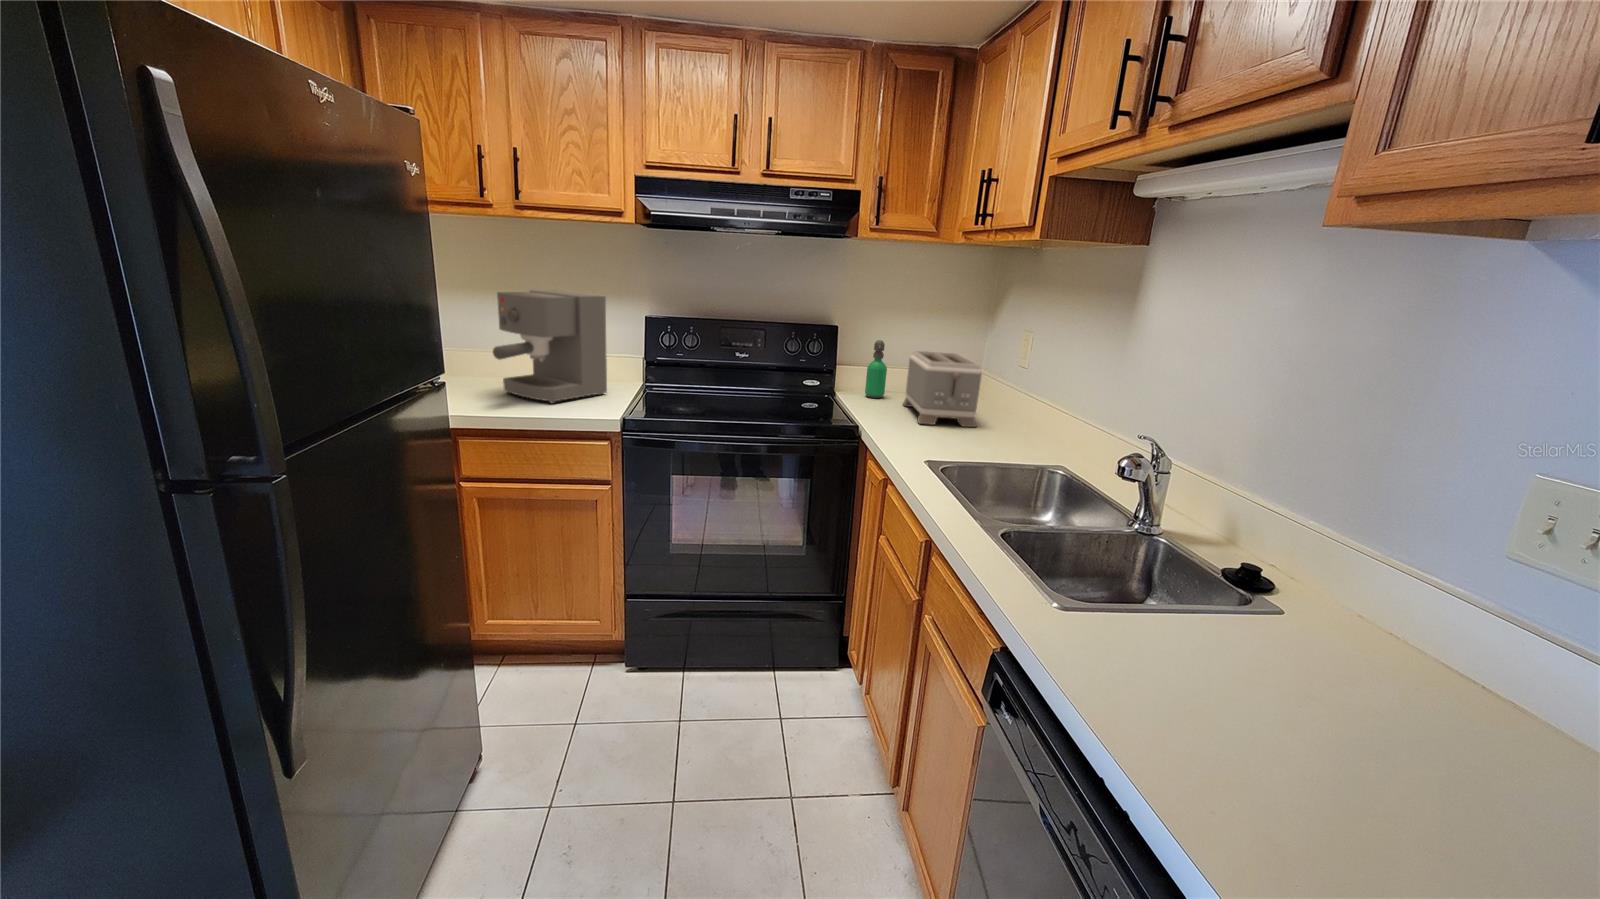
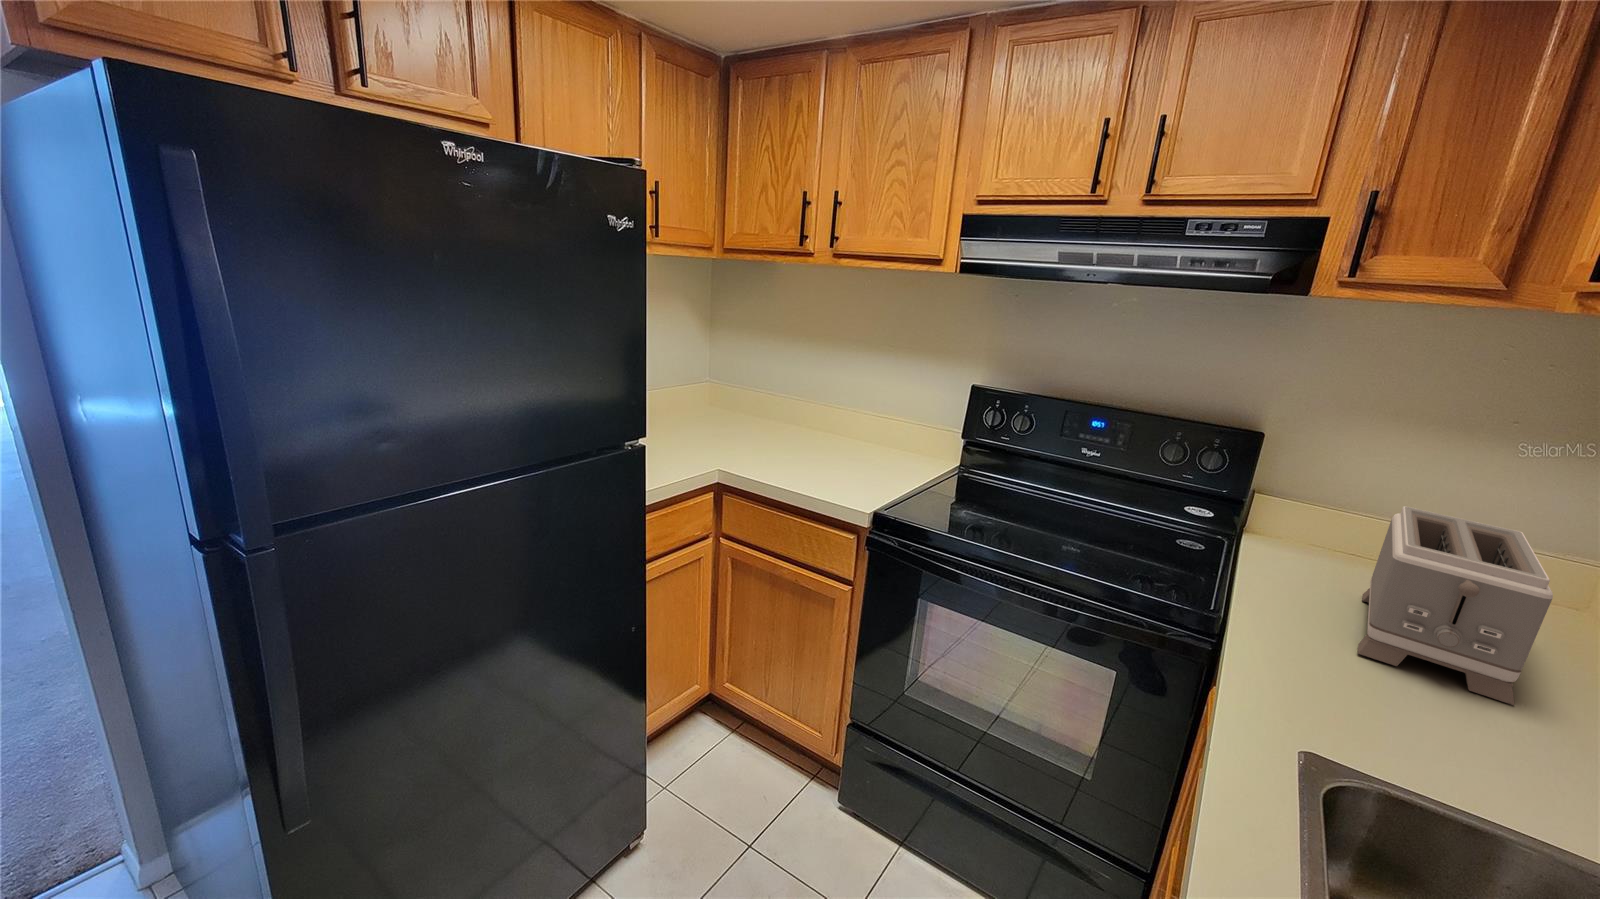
coffee maker: present [493,290,607,403] -> none [772,344,913,475]
soap dispenser: present [865,340,887,398] -> none [1295,471,1351,569]

